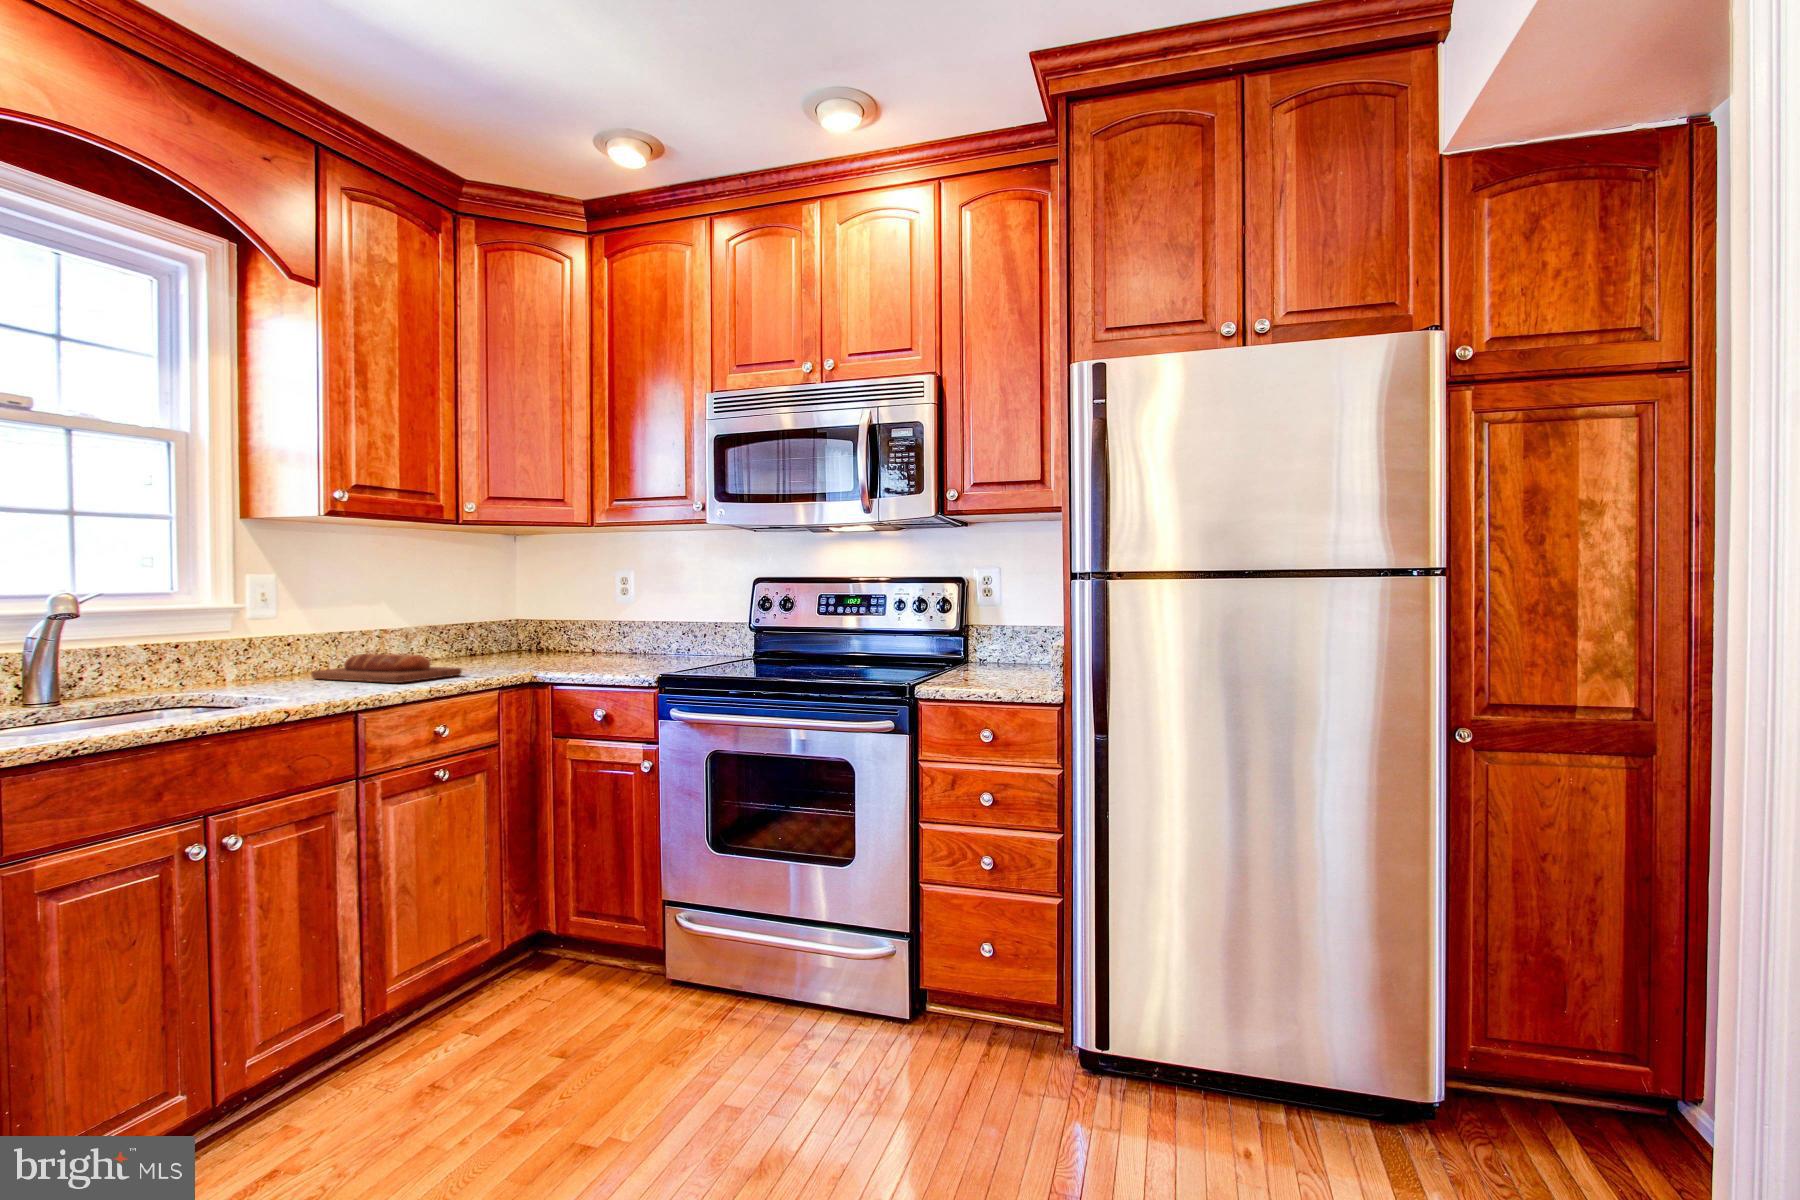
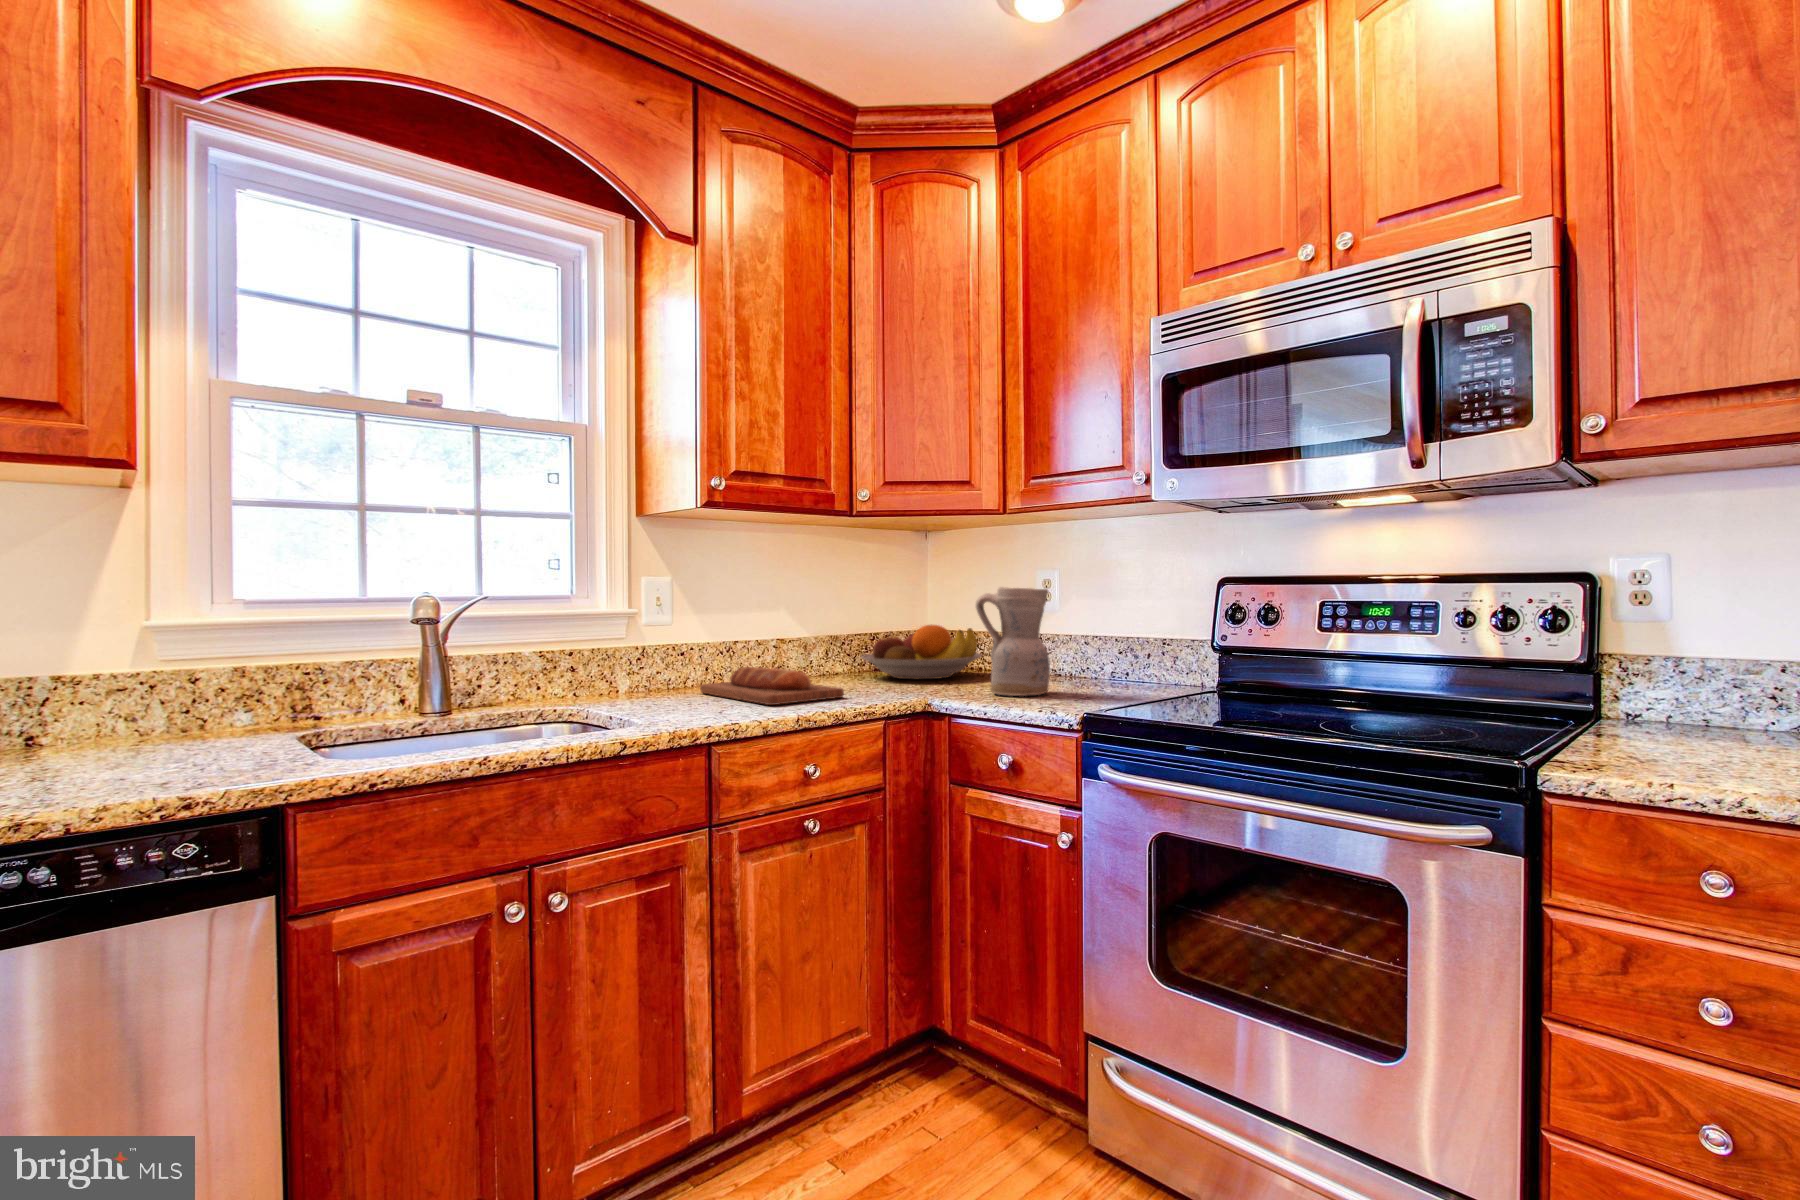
ceramic pitcher: none [575,586,633,668] -> present [976,587,1050,696]
fruit bowl: none [464,615,575,661] -> present [861,625,982,679]

